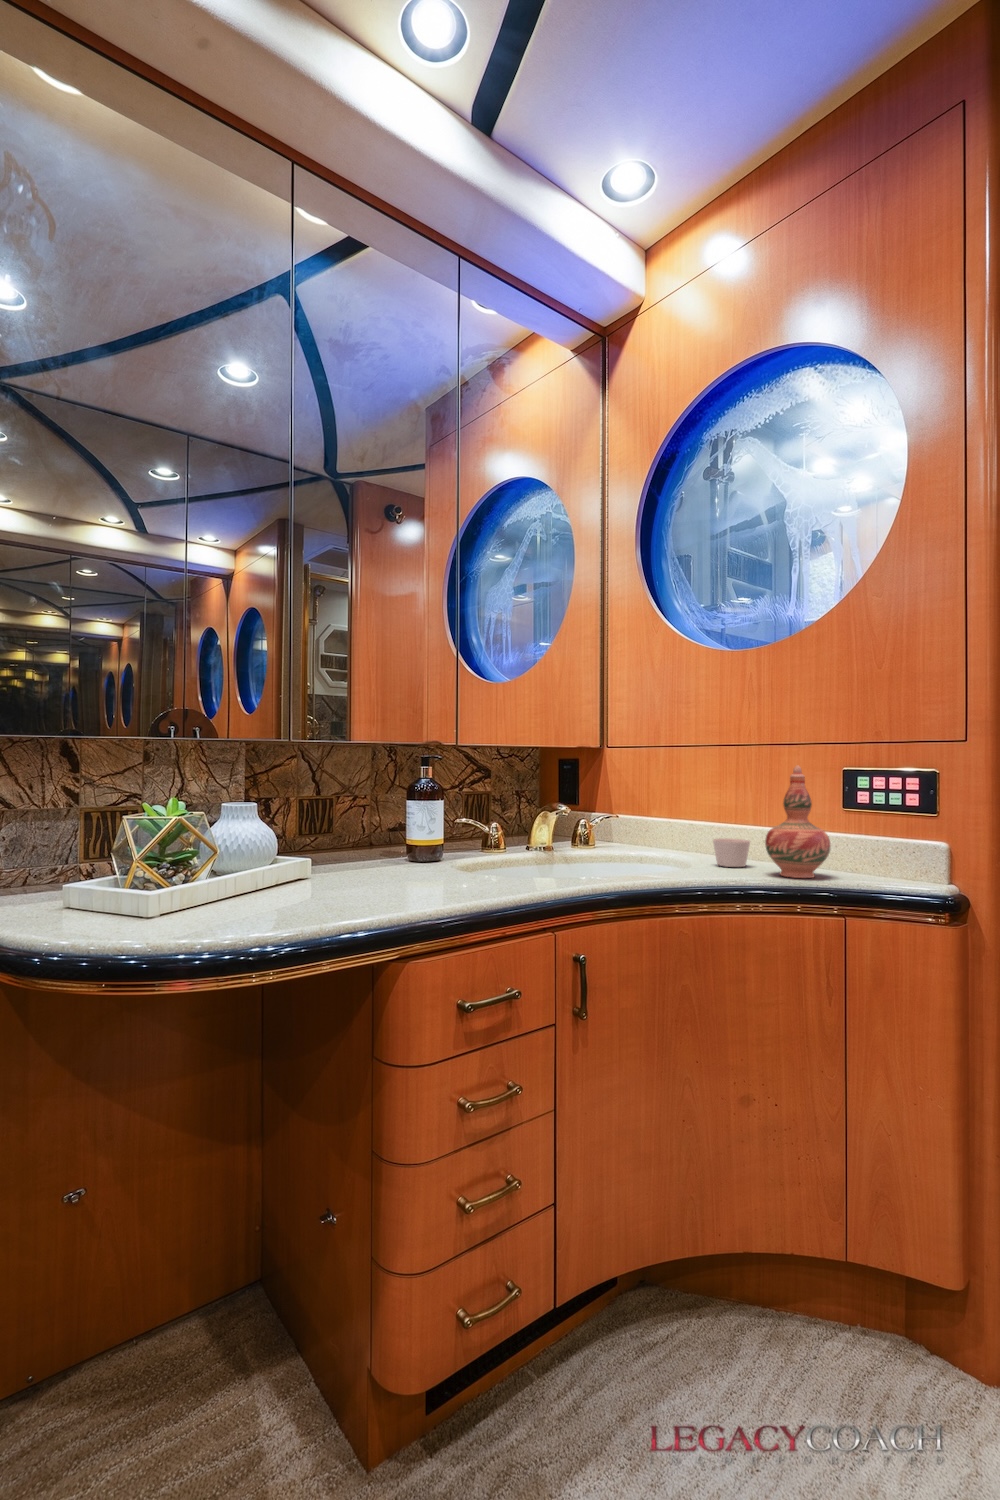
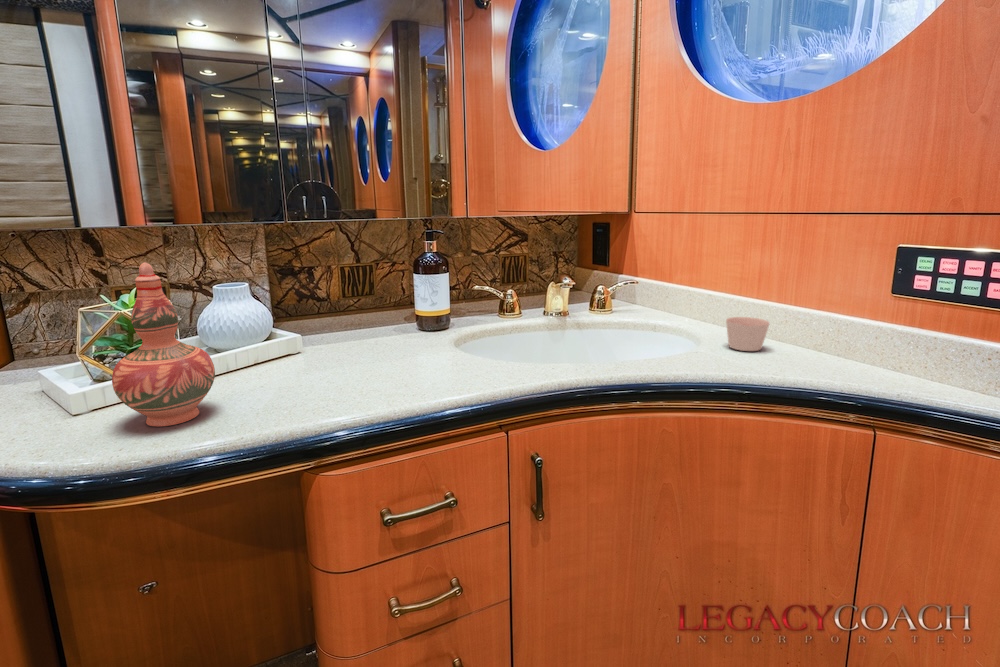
decorative vase: present [765,766,830,878] -> present [112,262,215,426]

